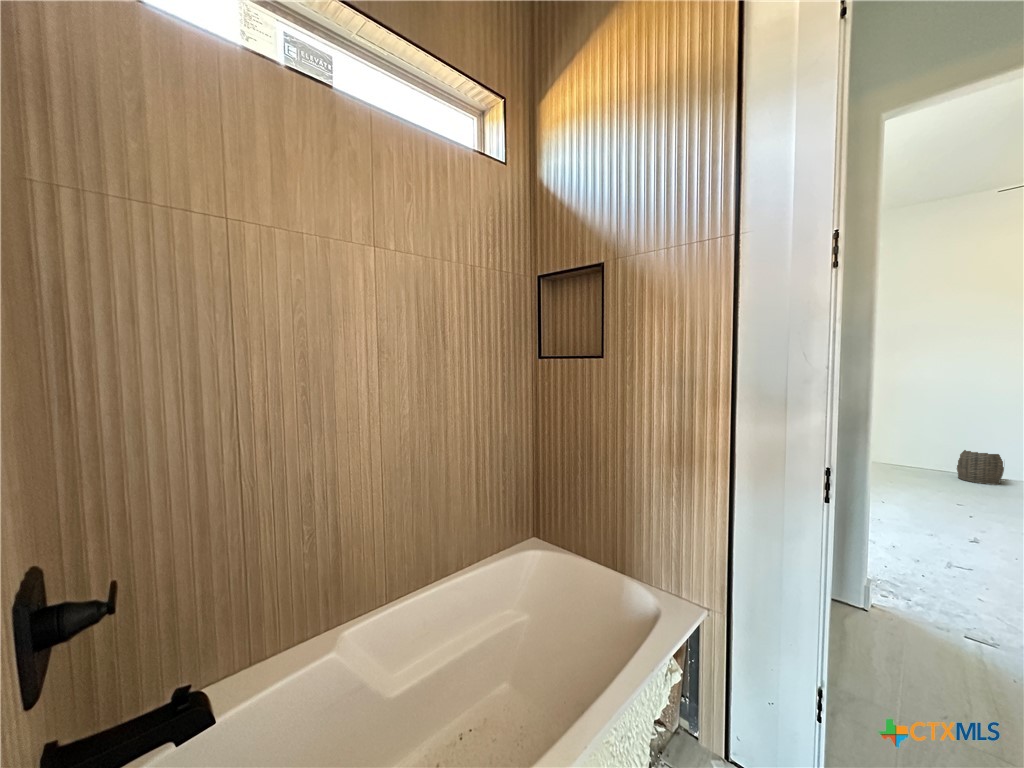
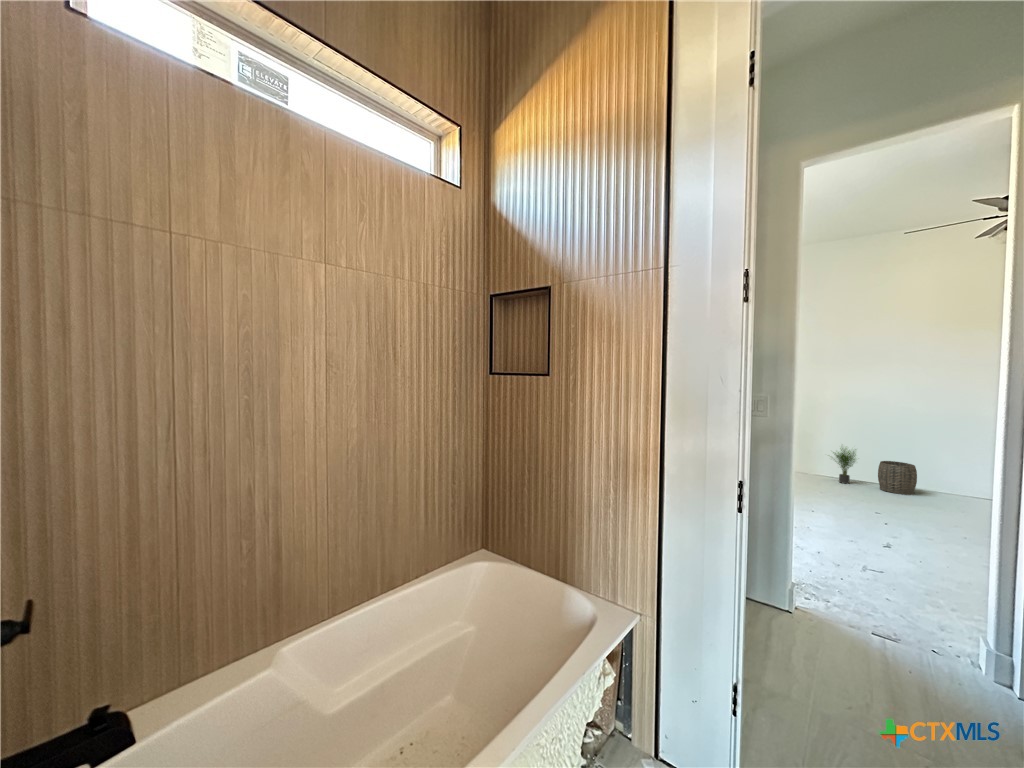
potted plant: none [891,428,937,472] -> present [833,448,856,484]

